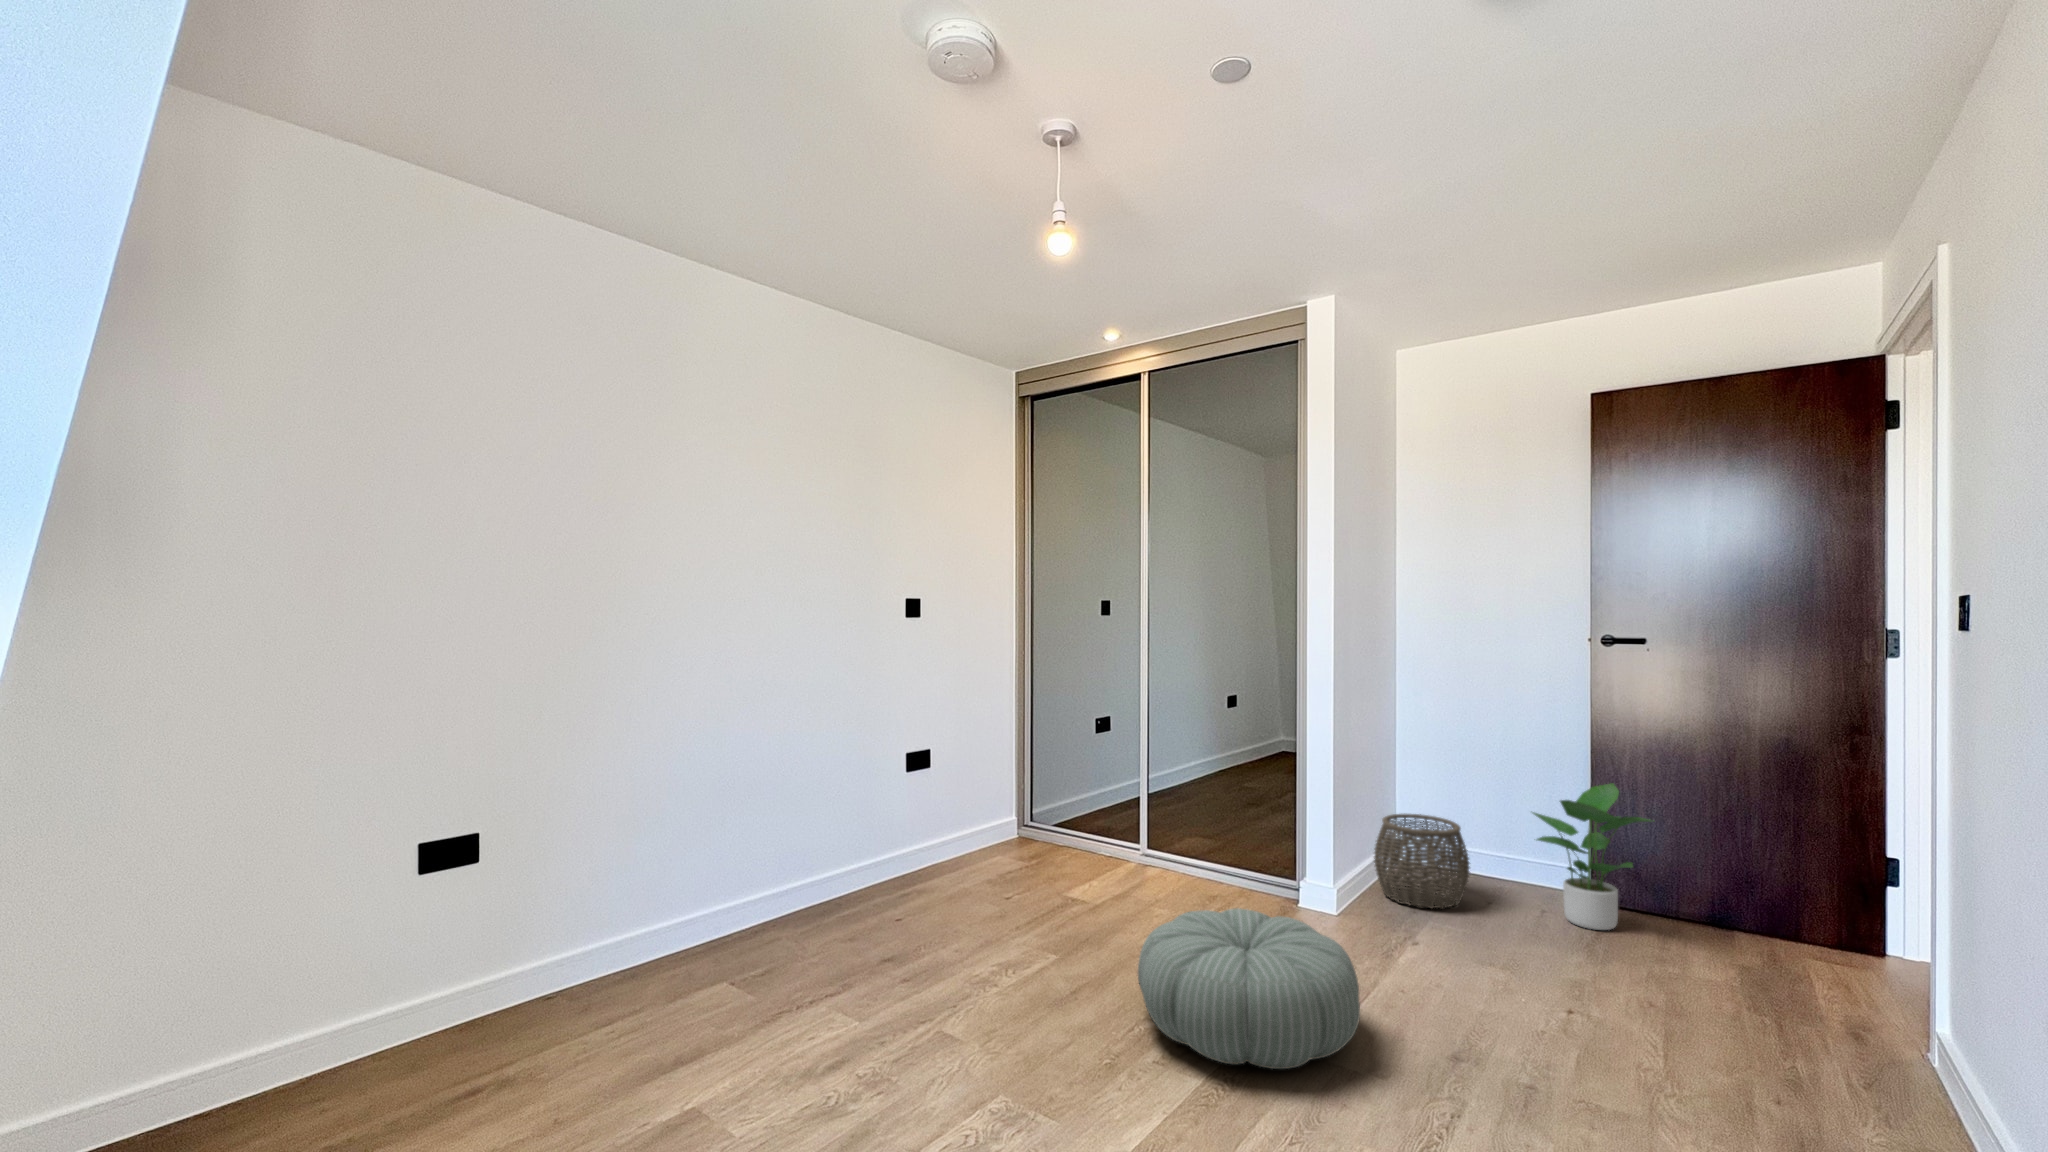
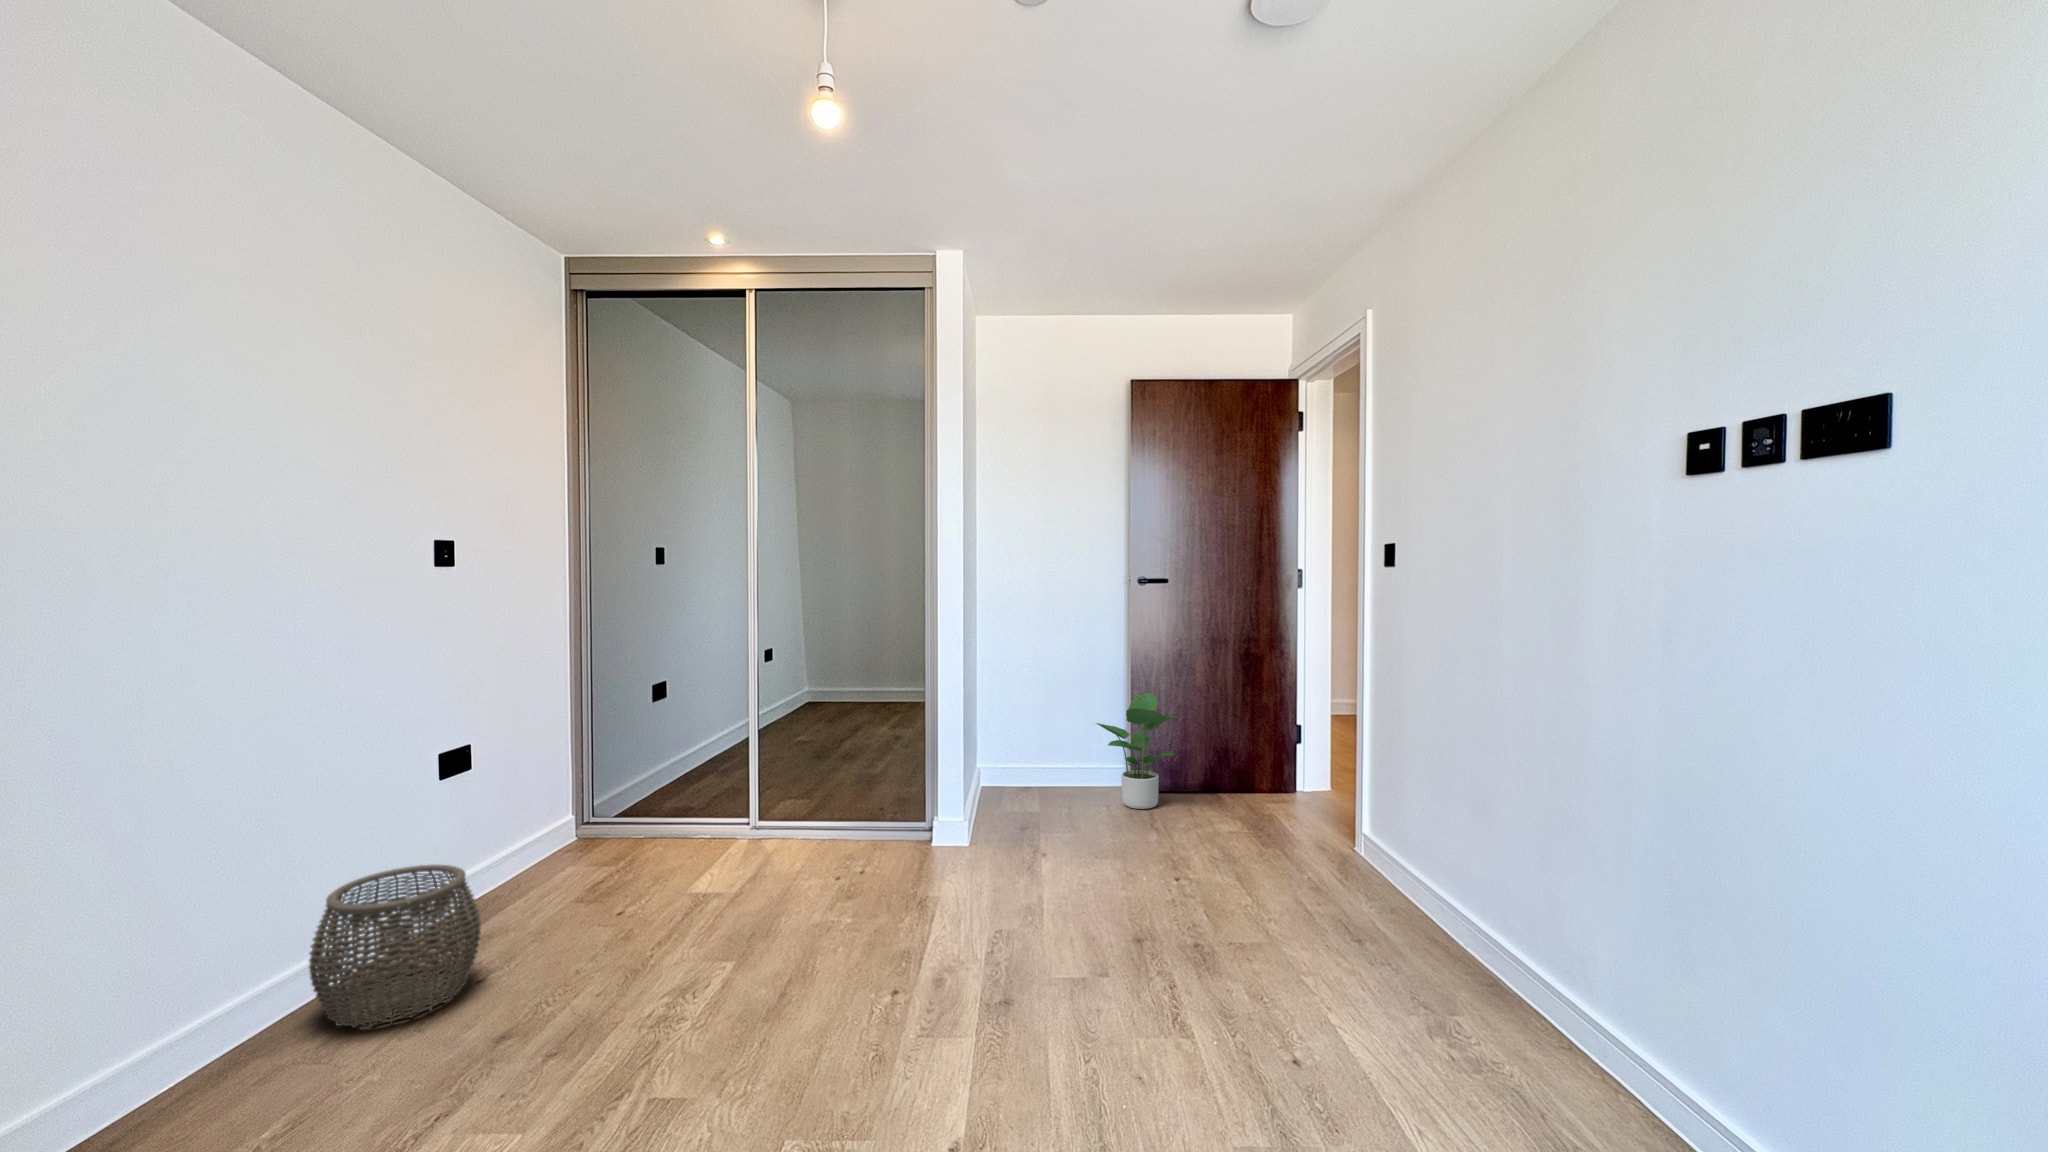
woven basket: present [1374,814,1470,909] -> present [309,865,481,1027]
pouf: present [1138,908,1360,1069] -> none [866,852,1087,1012]

